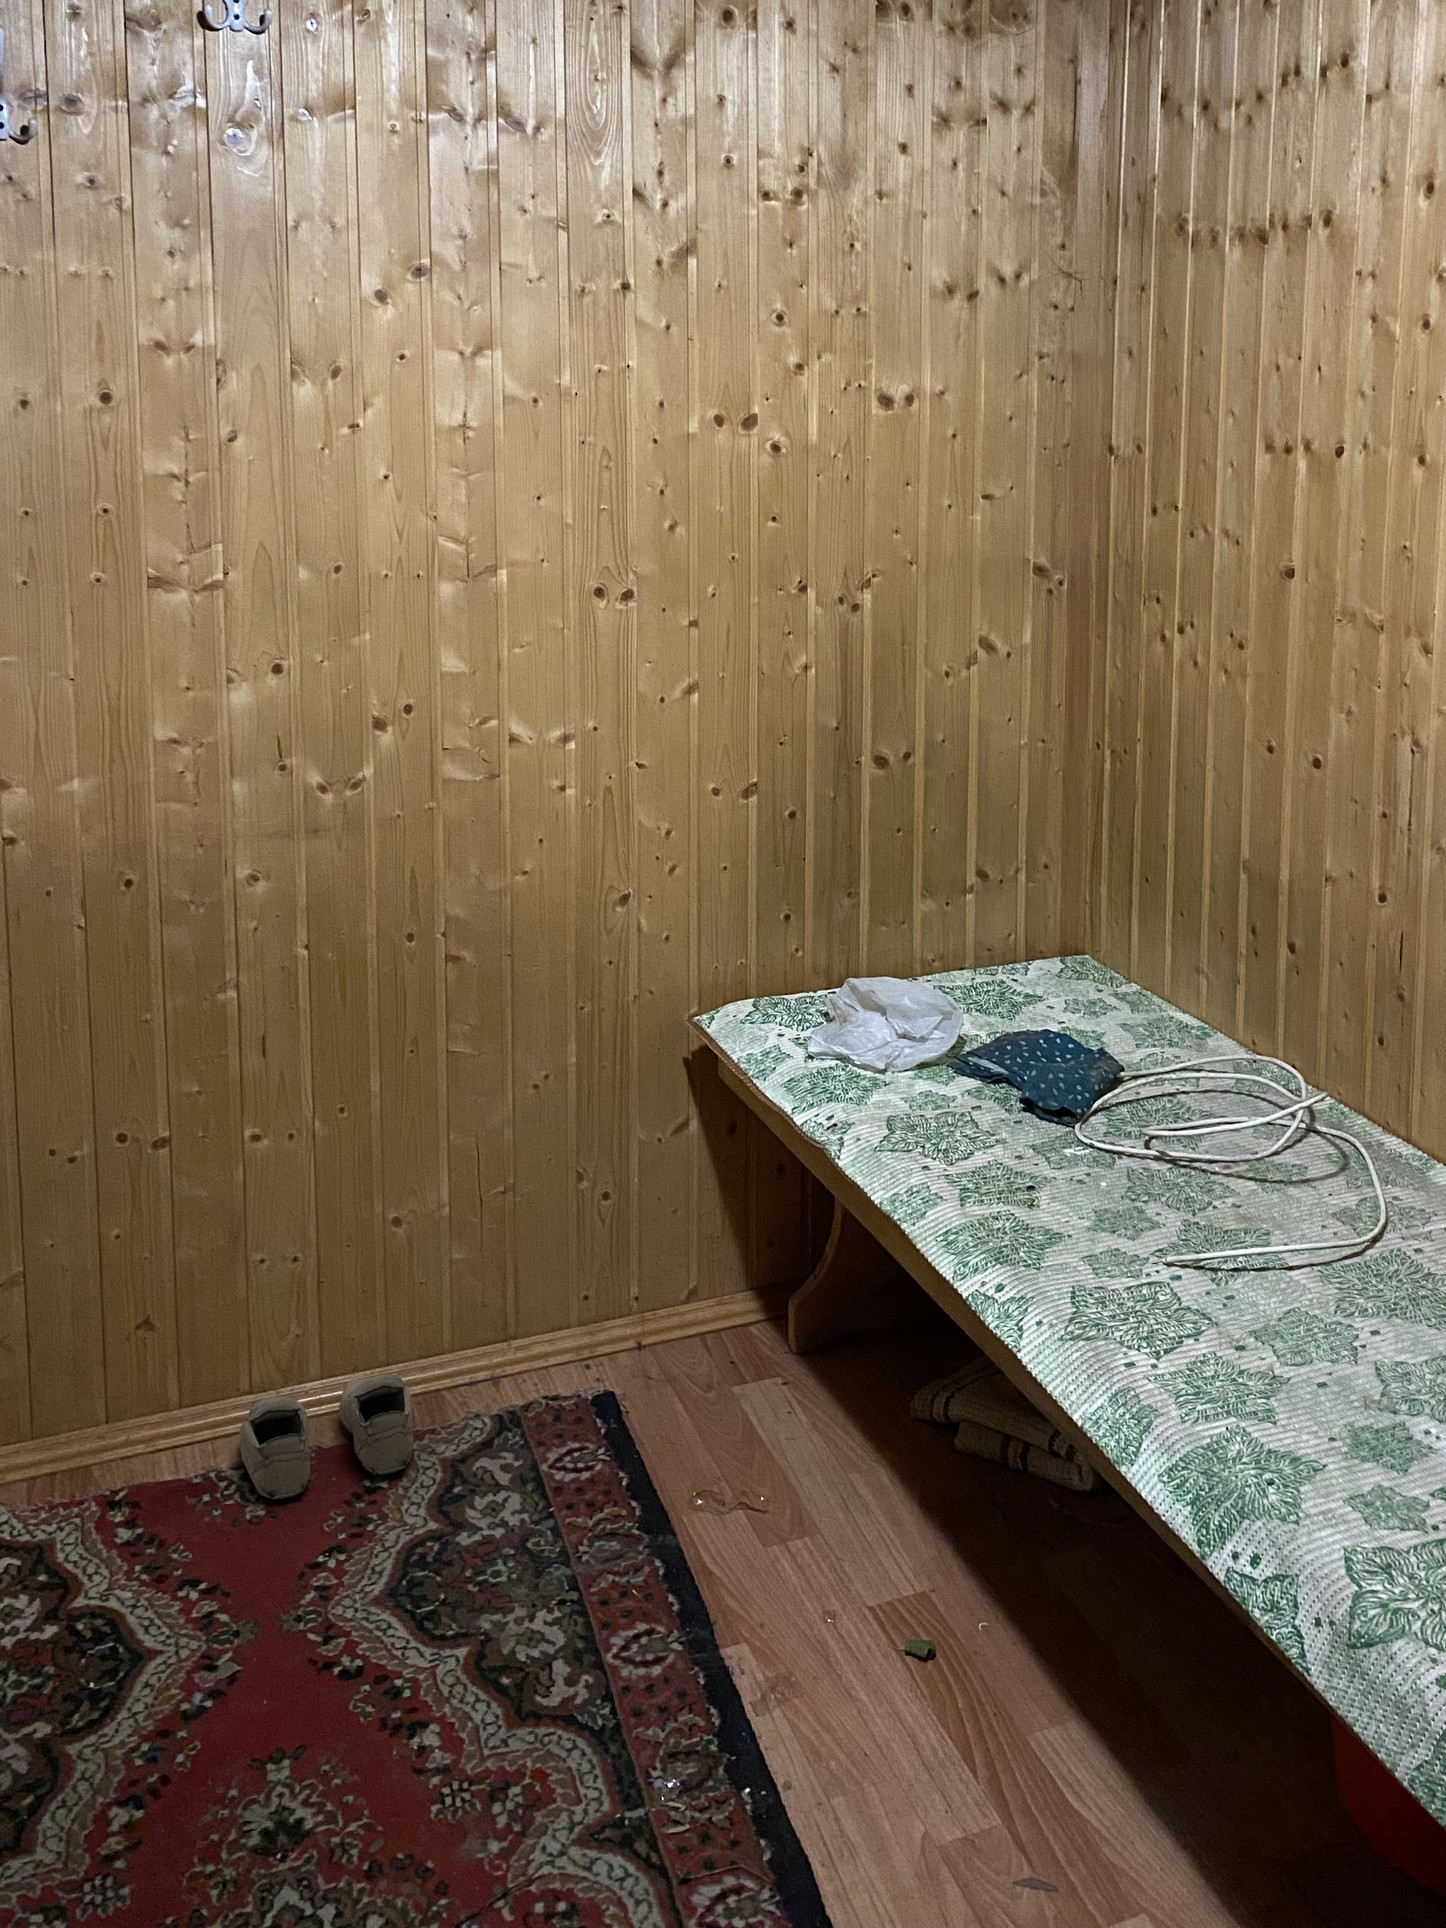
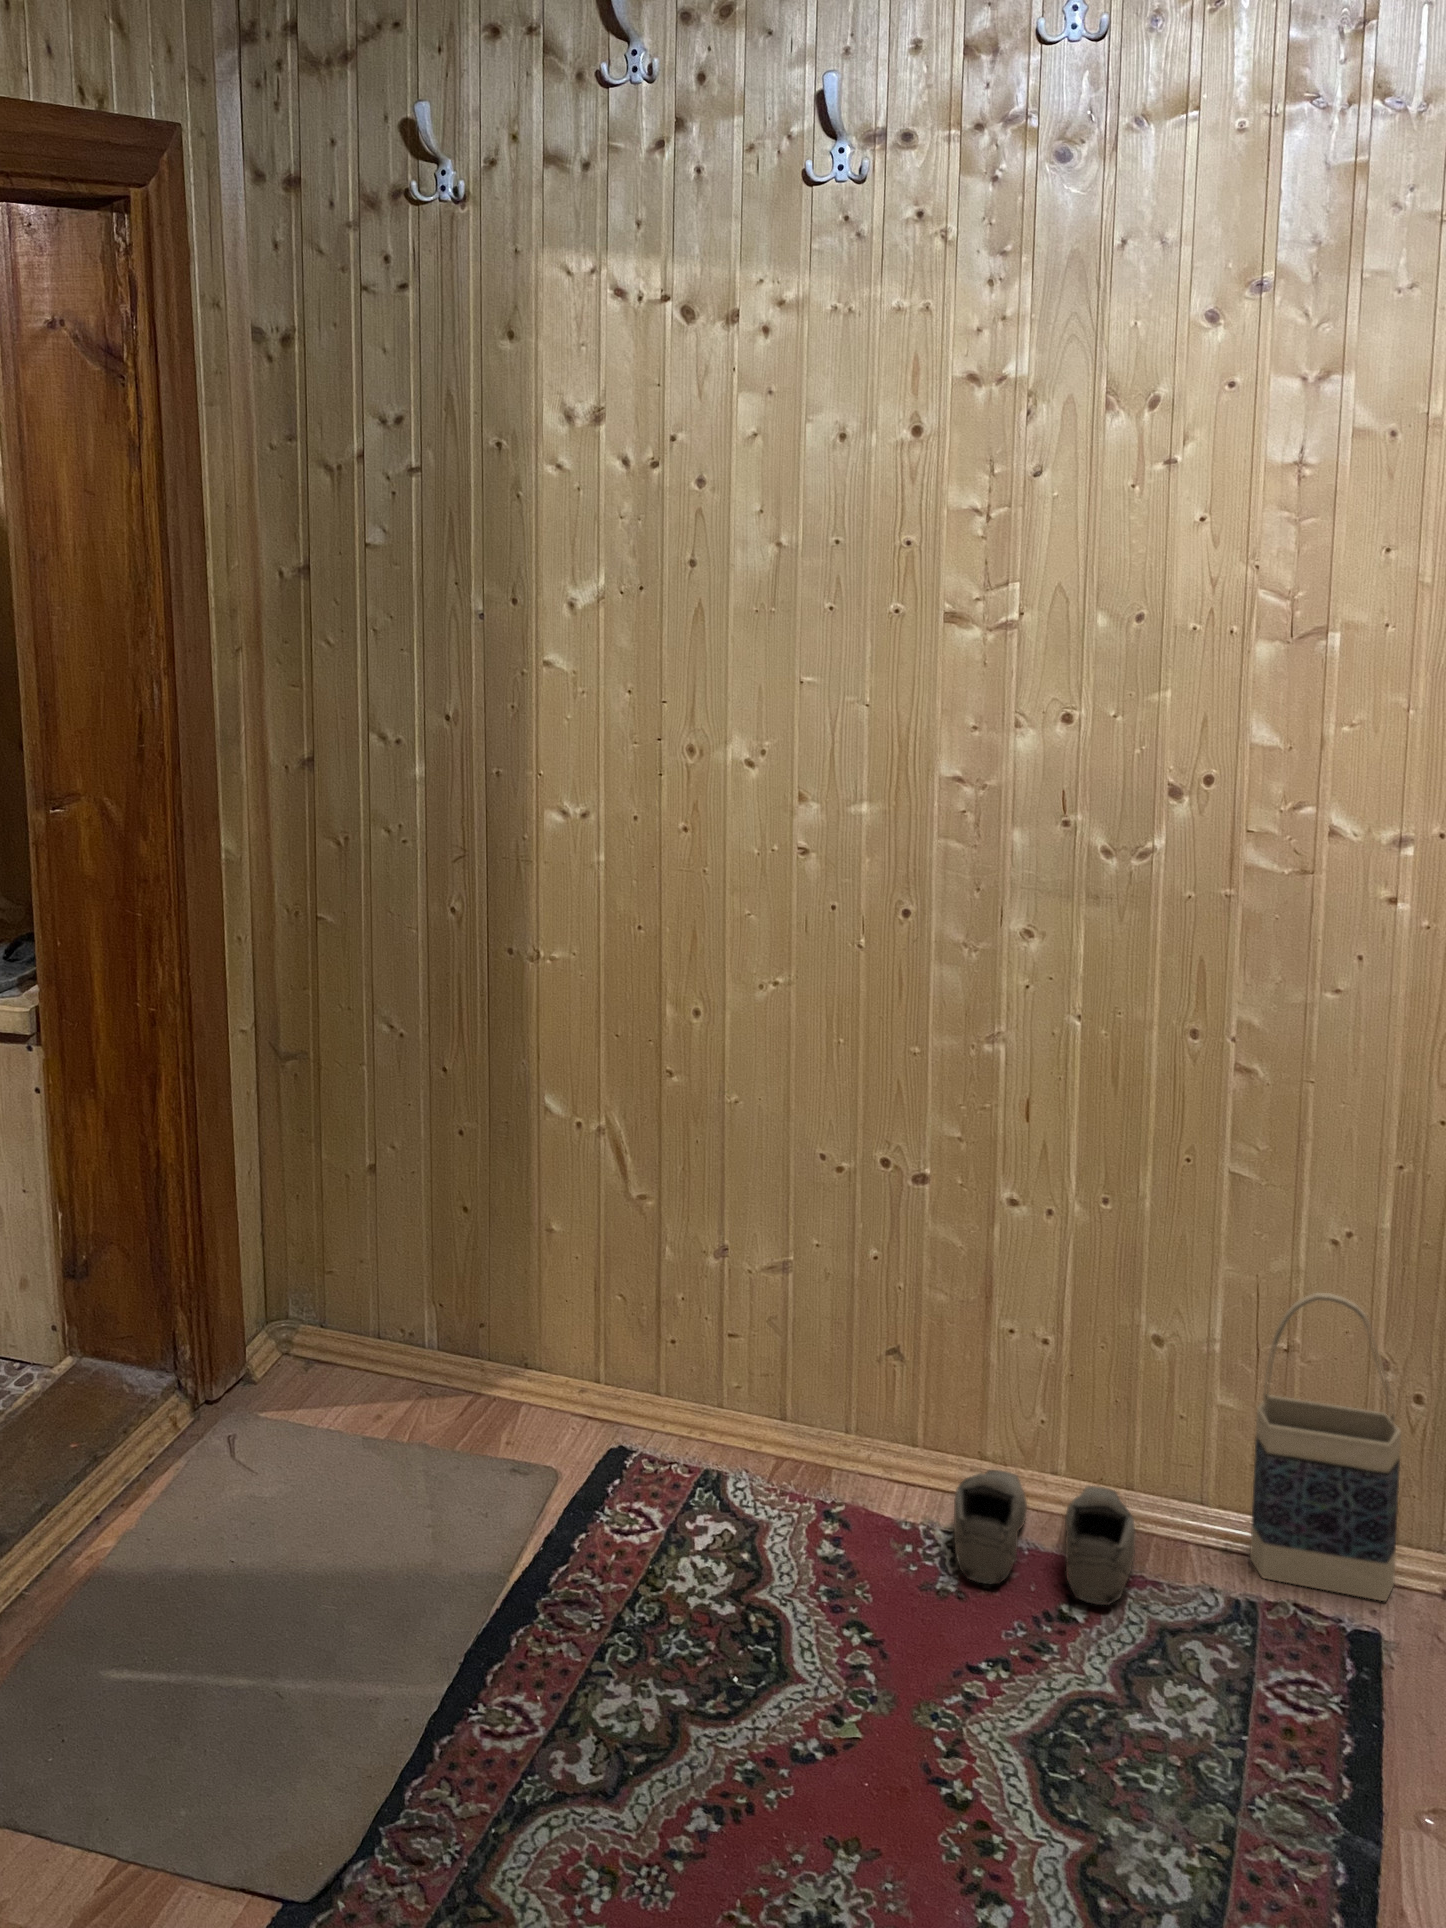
bag: none [492,1138,607,1400] -> present [1250,1293,1401,1601]

